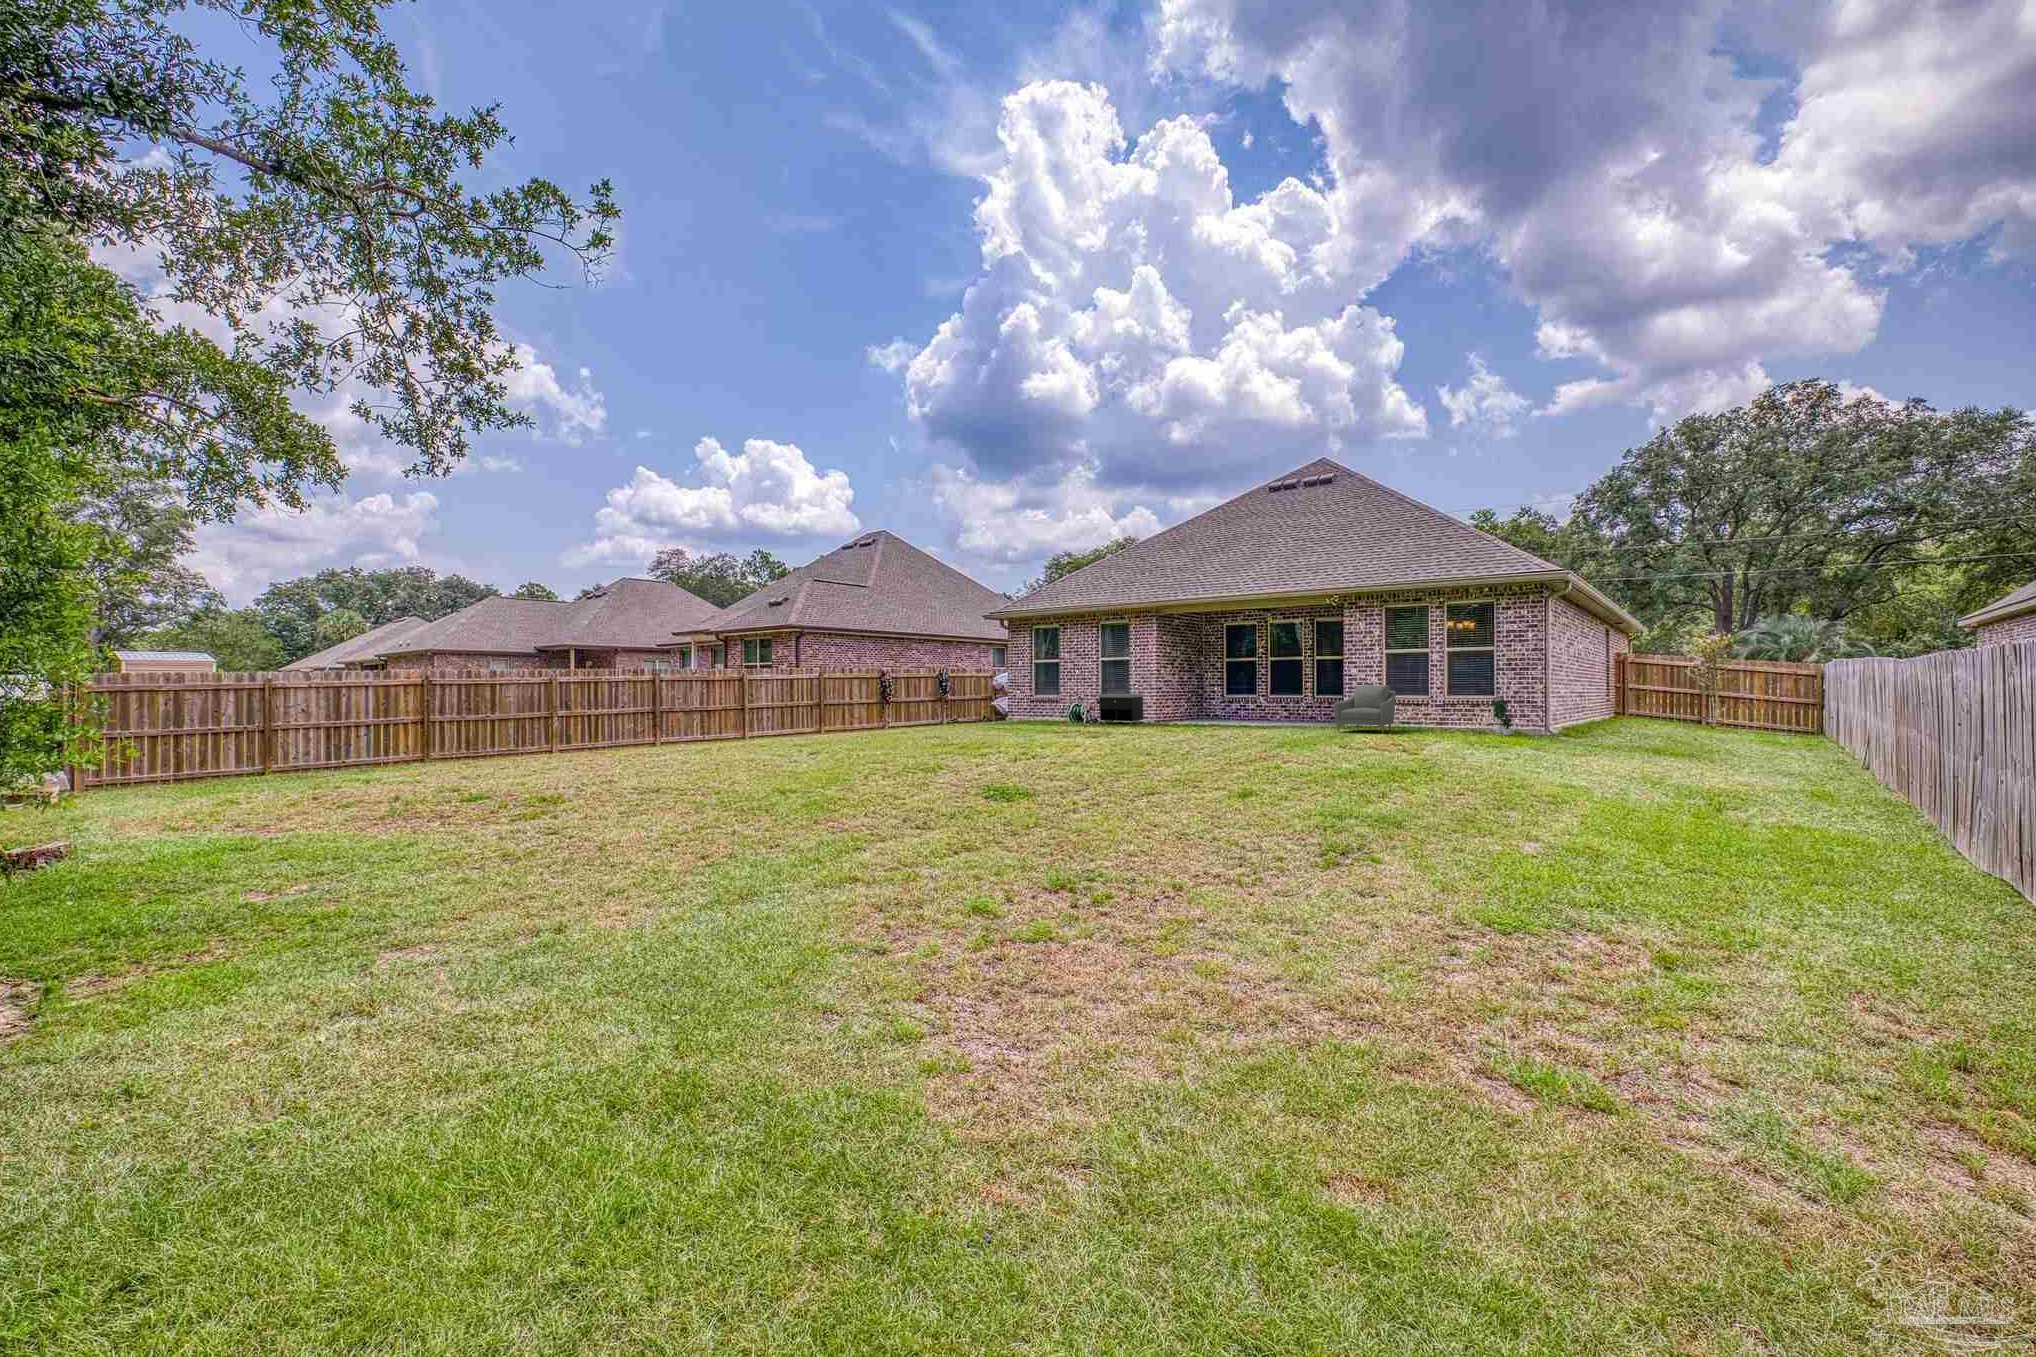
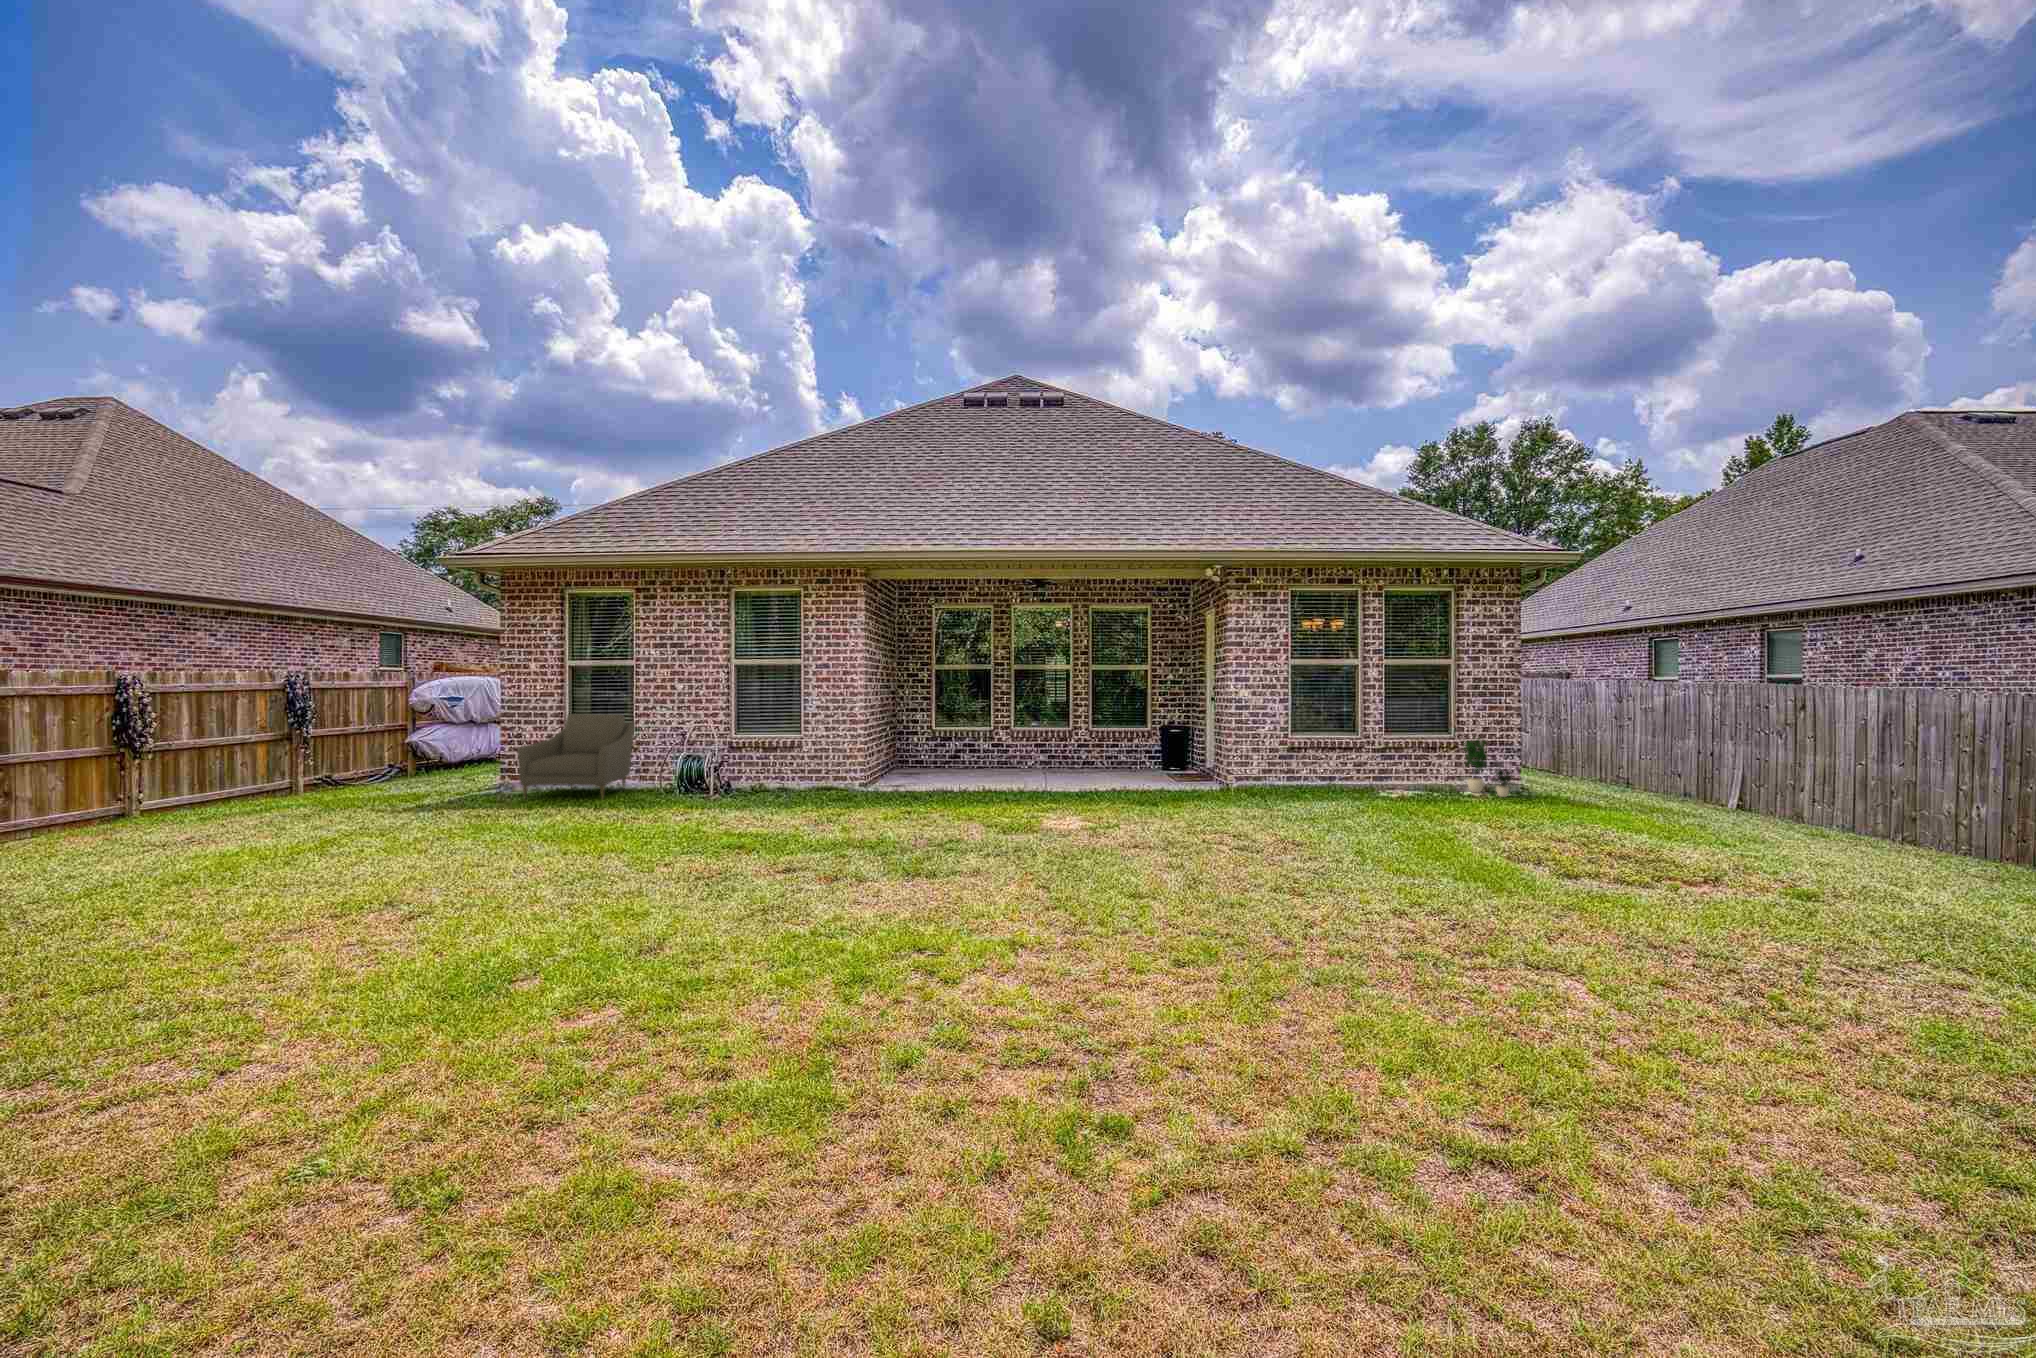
chair: present [1334,685,1396,734] -> present [517,714,635,799]
storage bench: present [1099,694,1143,724] -> none [748,730,835,793]

